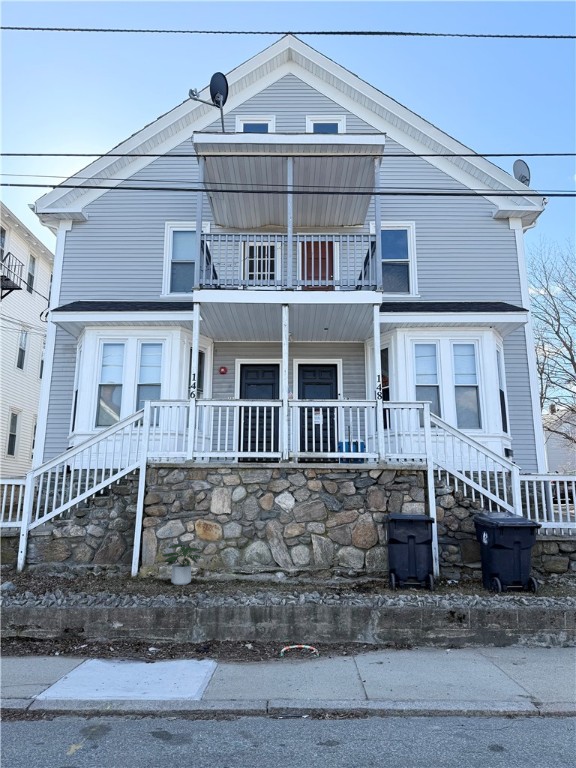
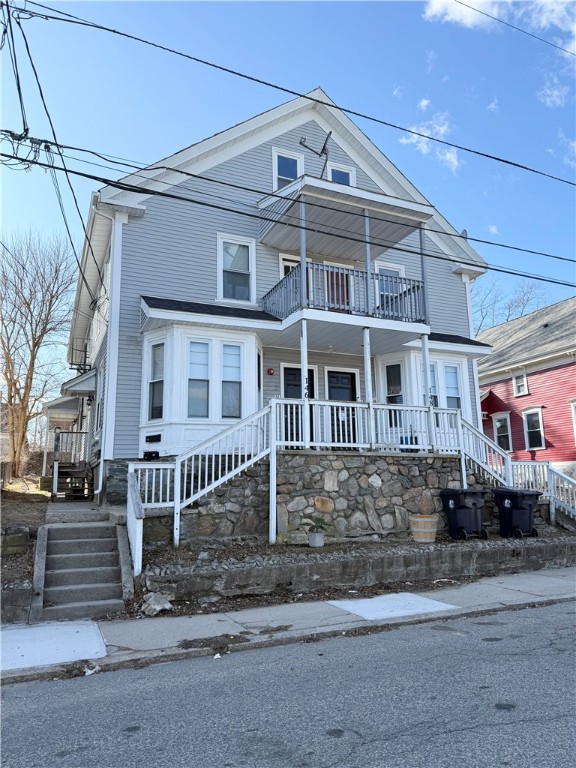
wooden bucket: none [322,548,363,588] -> present [409,515,438,542]

